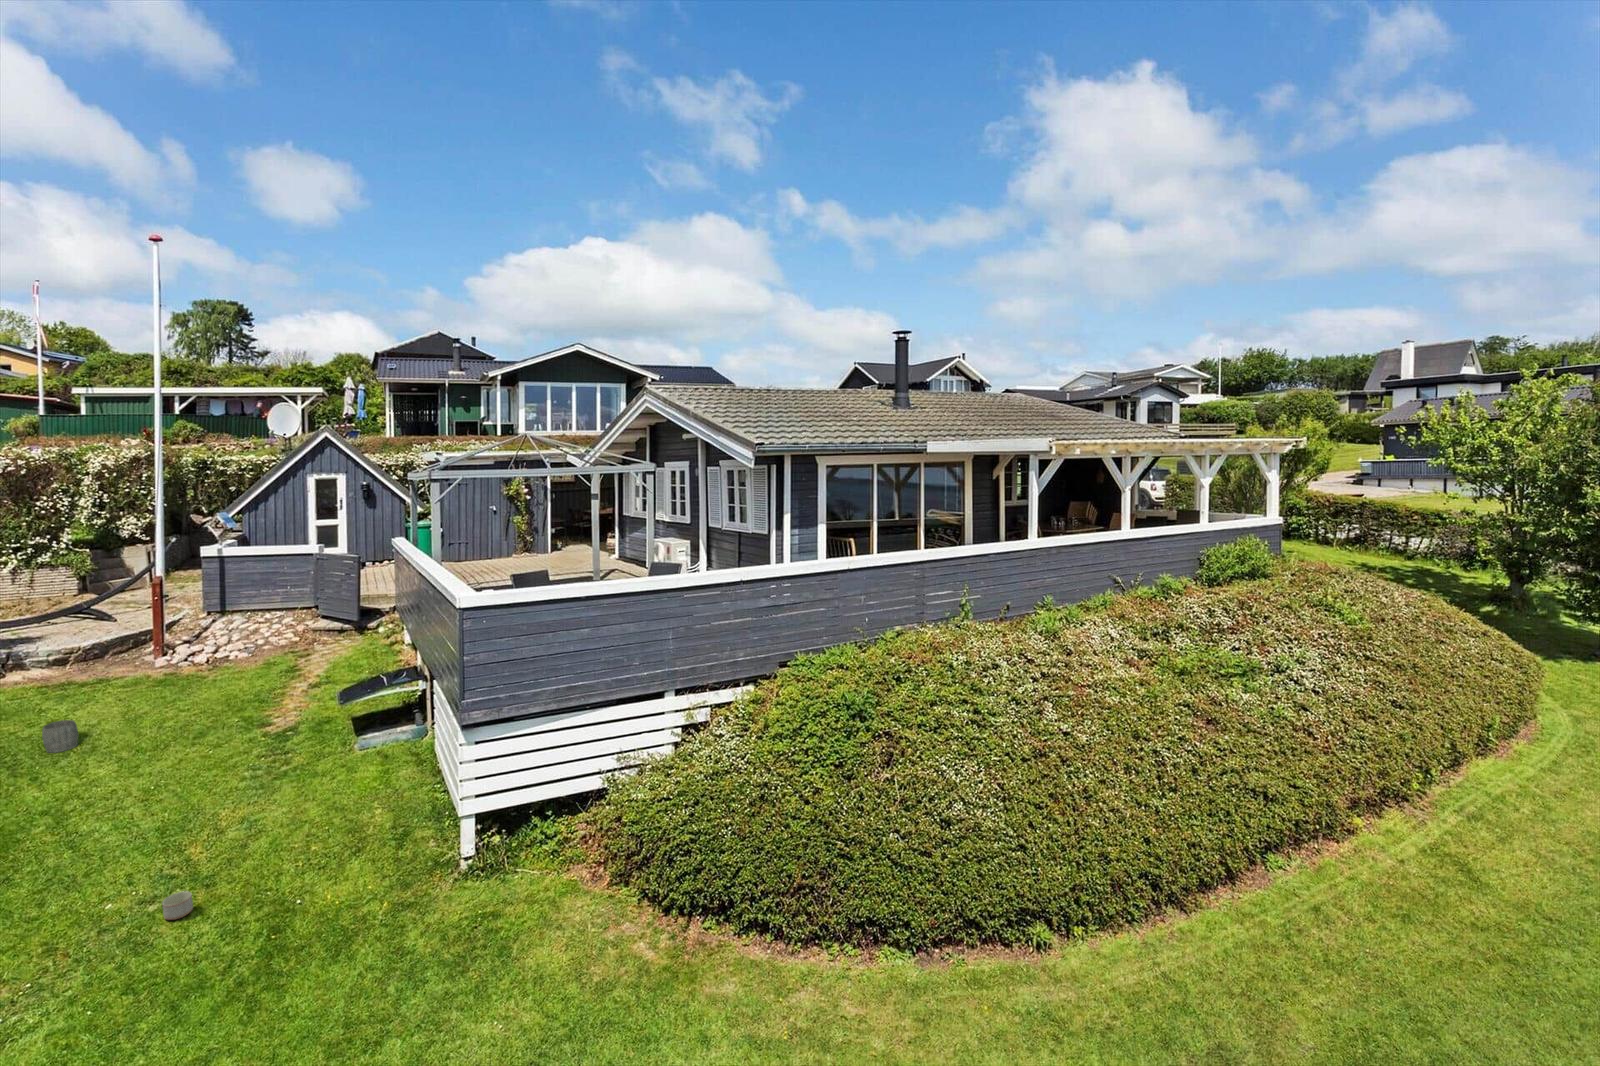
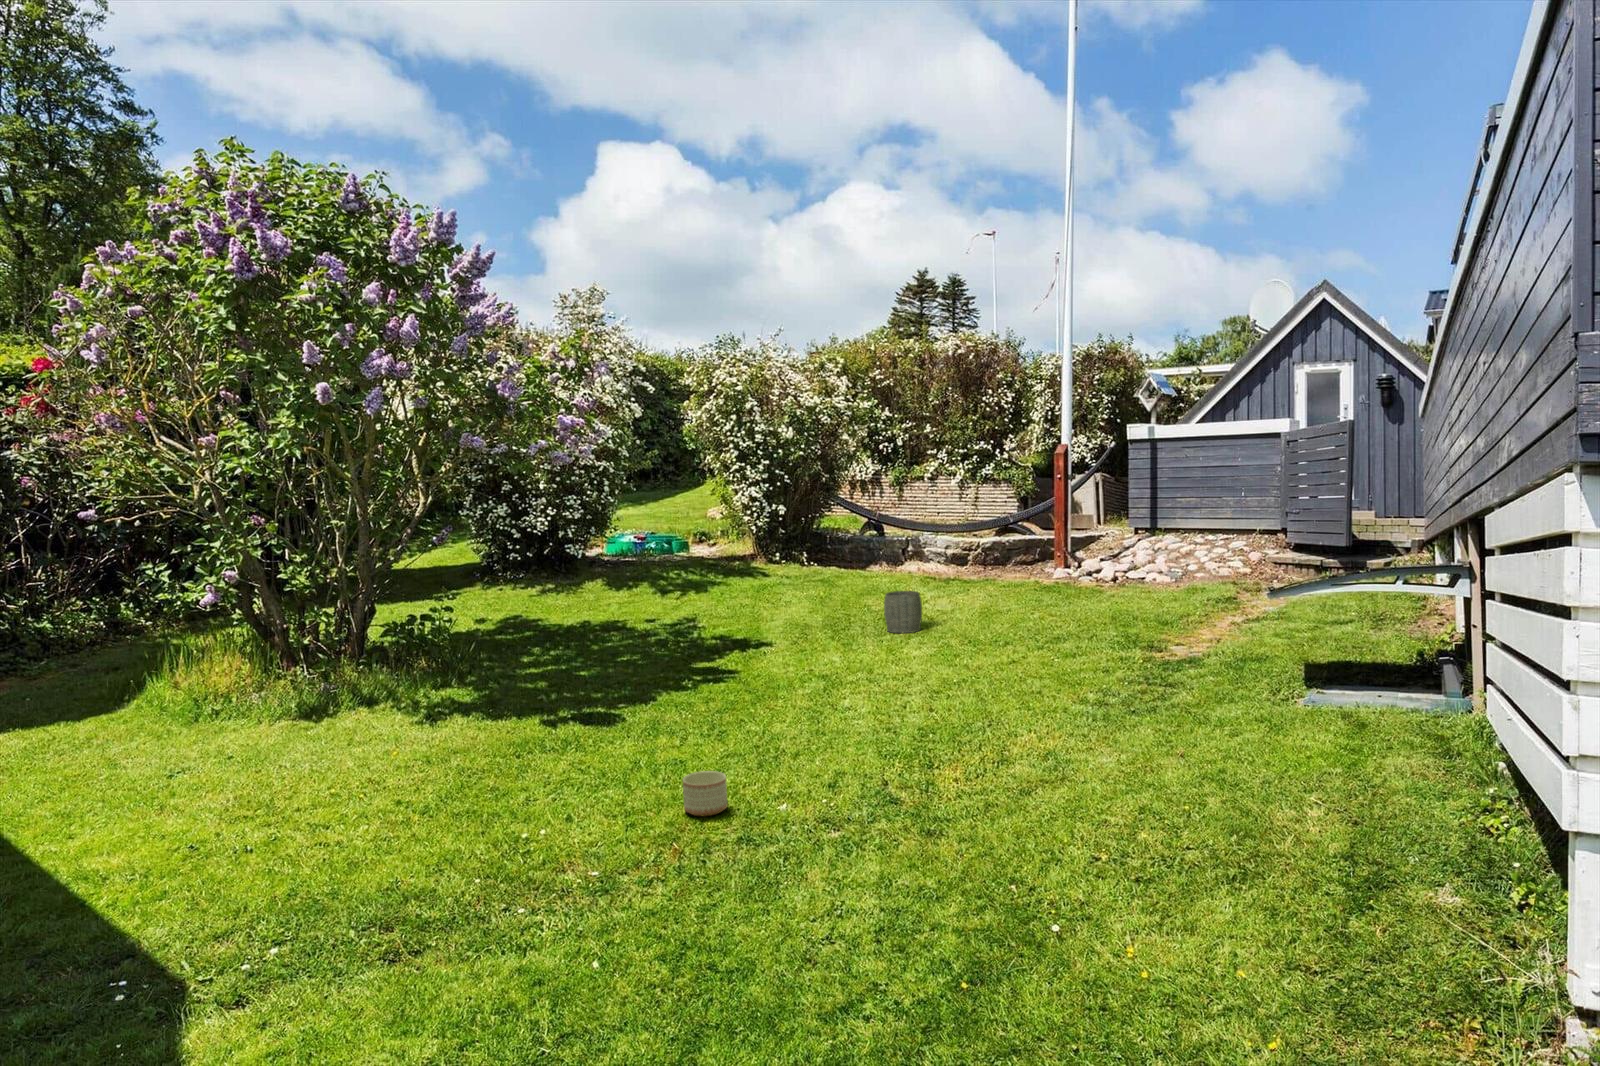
planter: present [162,891,193,920] -> present [683,771,728,816]

